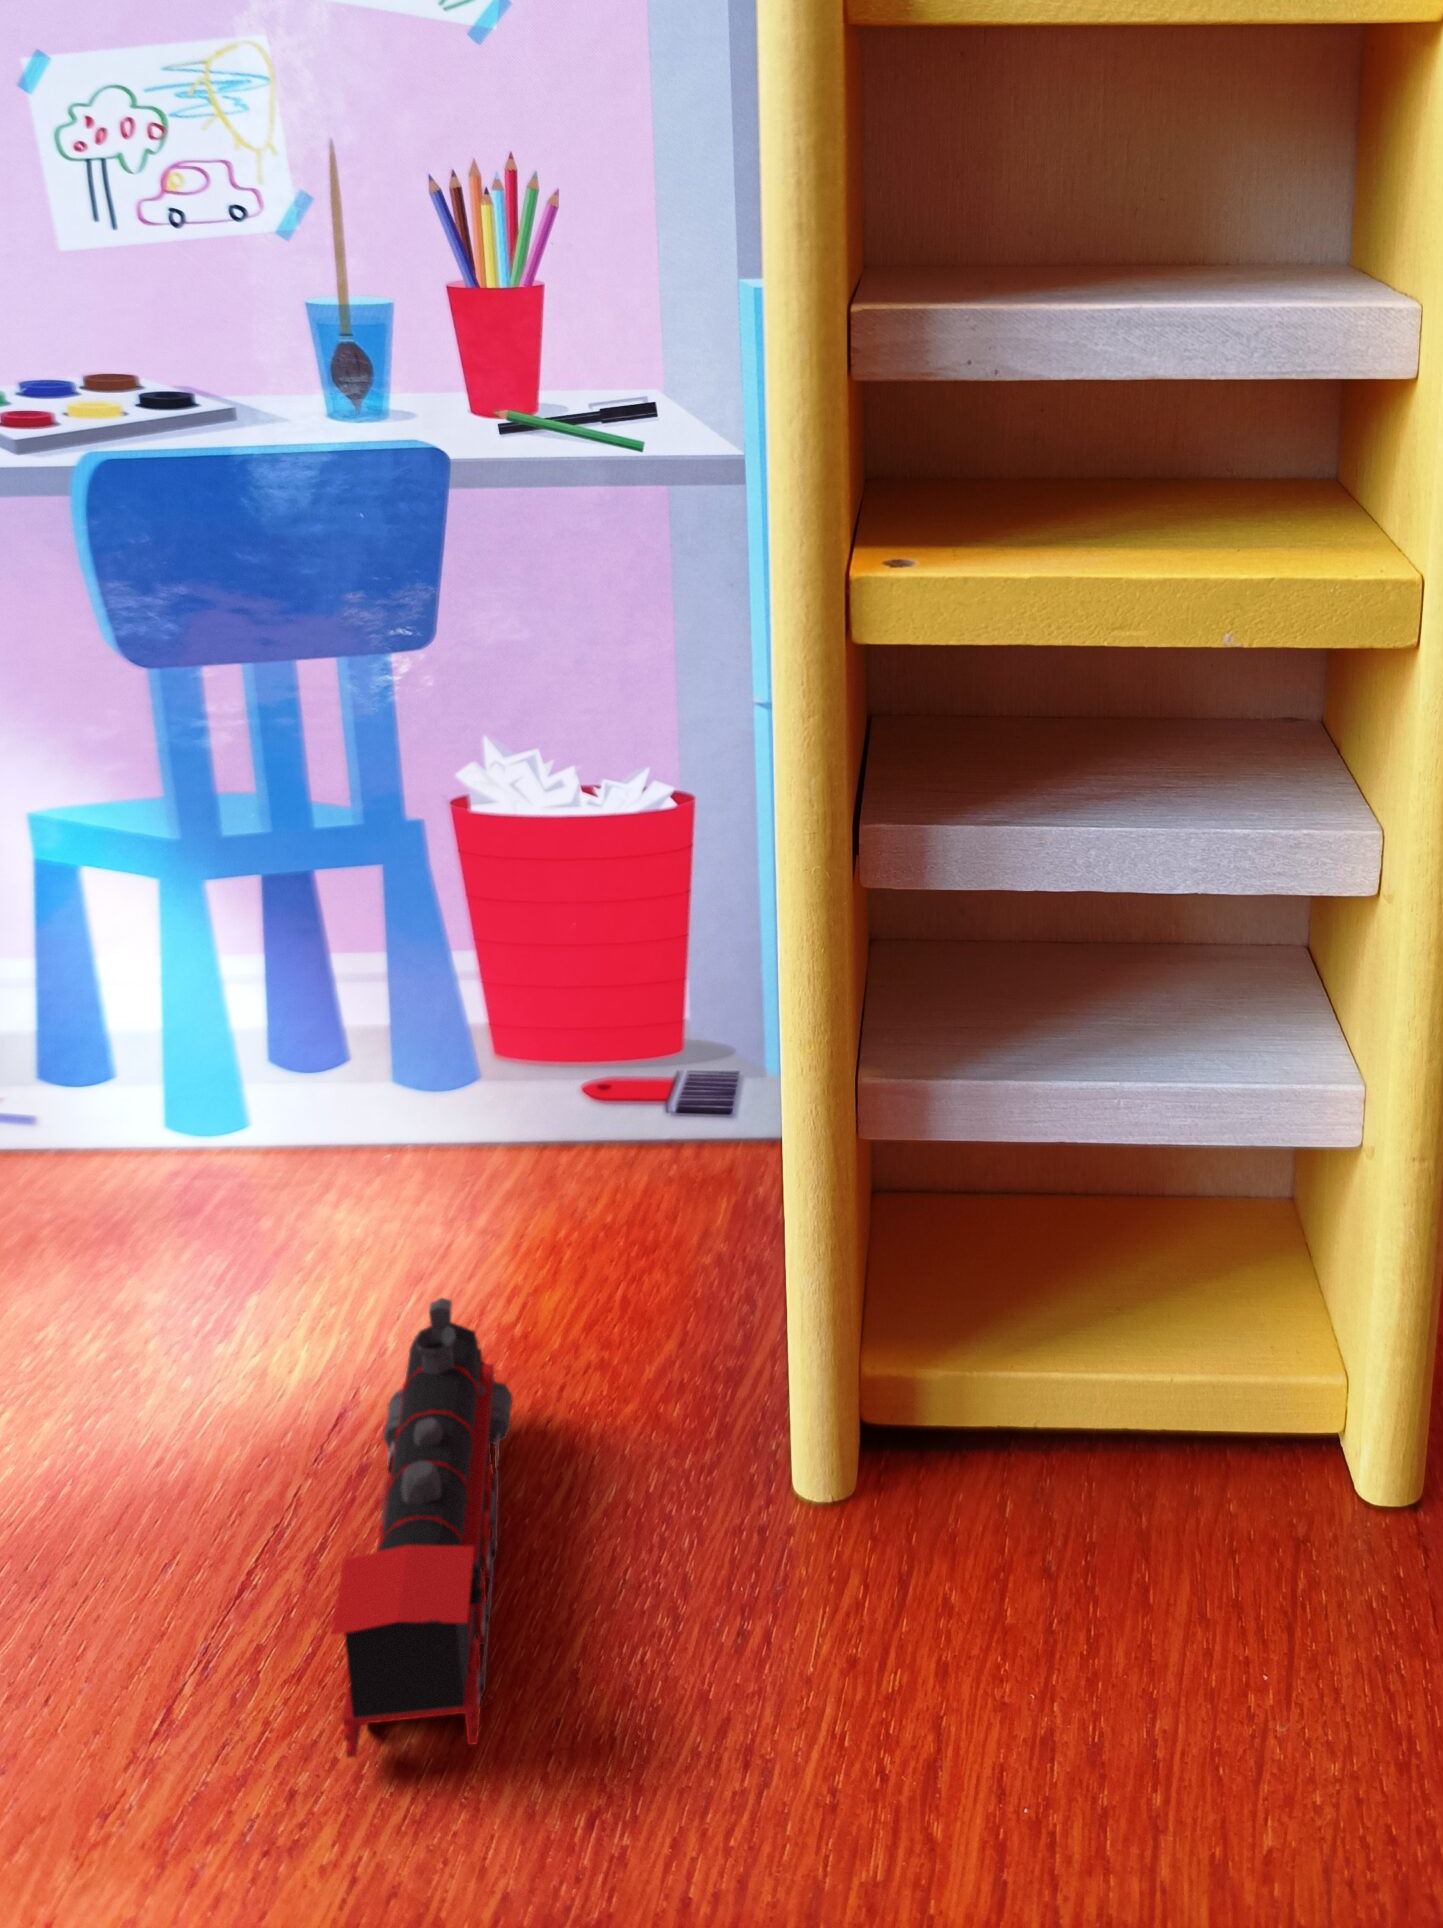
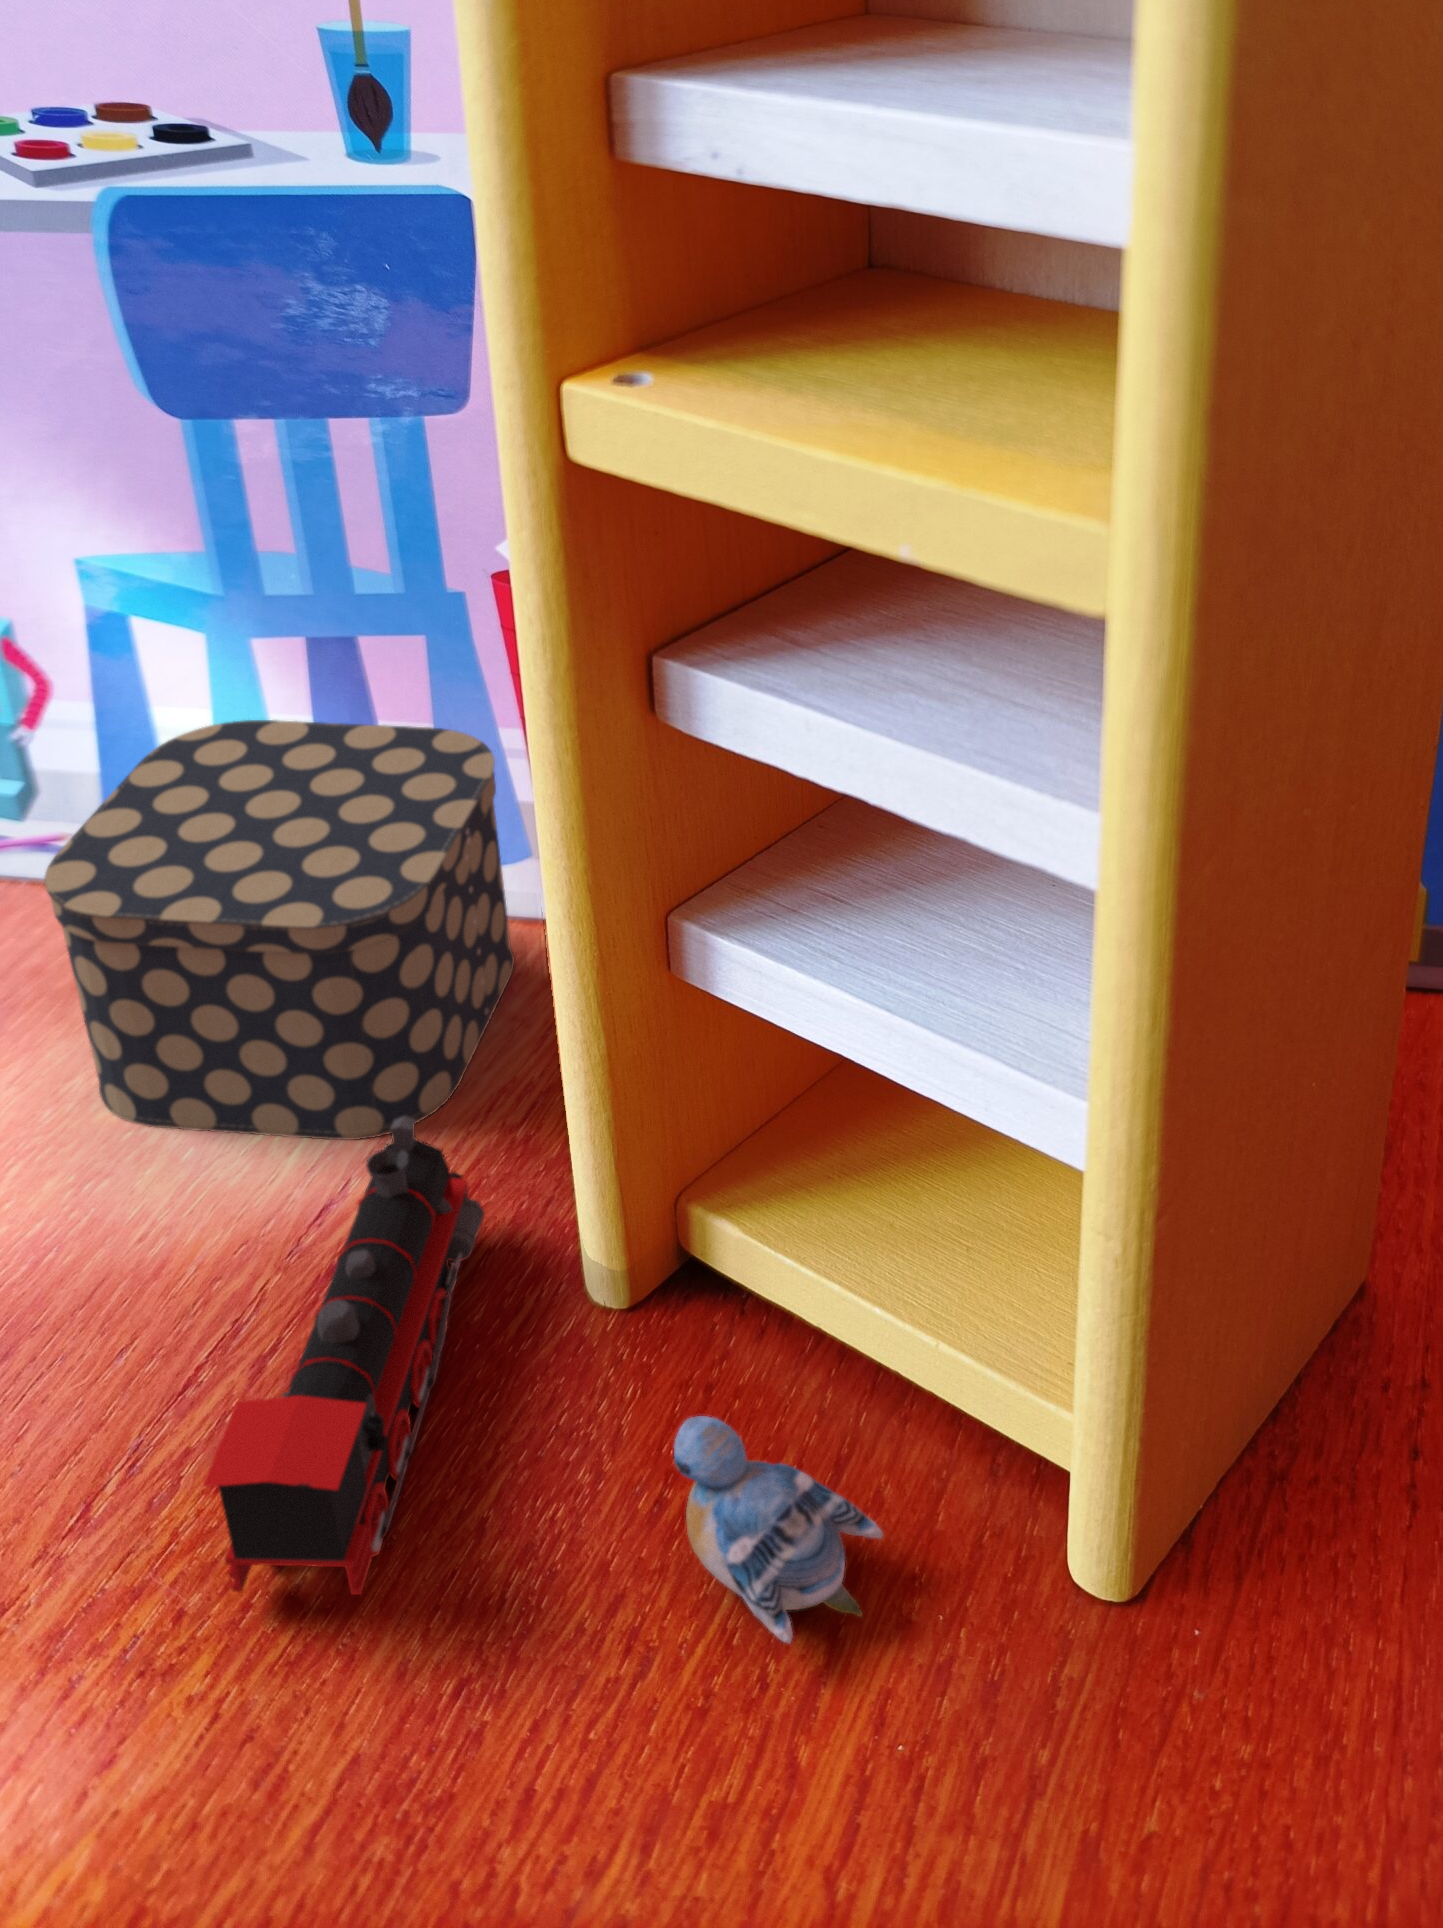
storage box: none [39,955,474,1362] -> present [44,720,514,1140]
plush toy: none [765,1527,973,1731] -> present [674,1416,883,1643]

